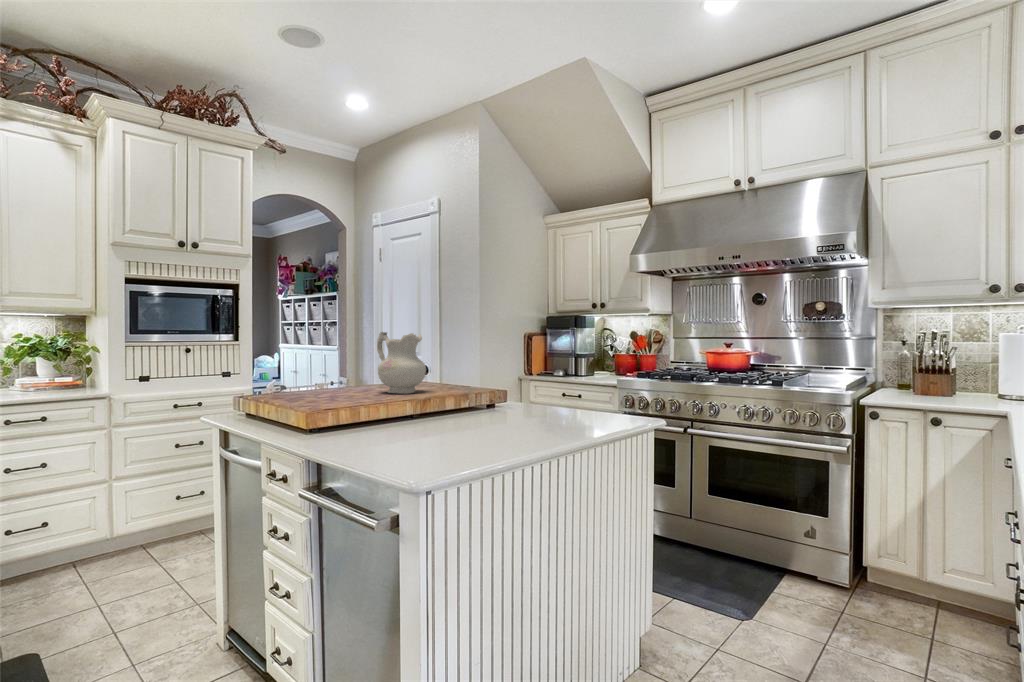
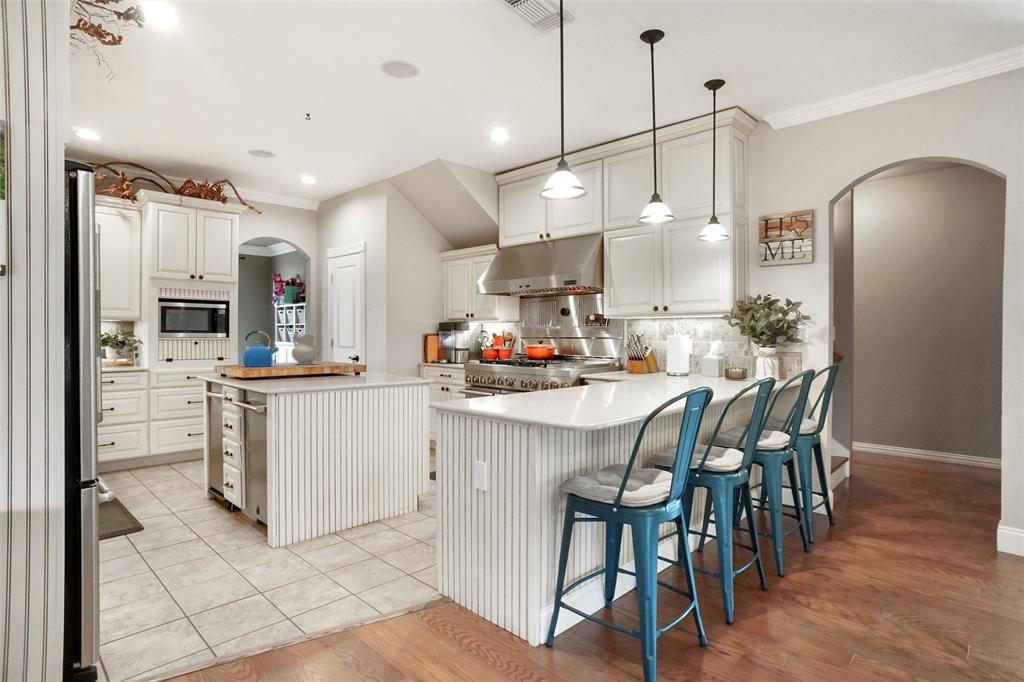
kettle: none [298,330,364,404] -> present [243,331,279,367]

